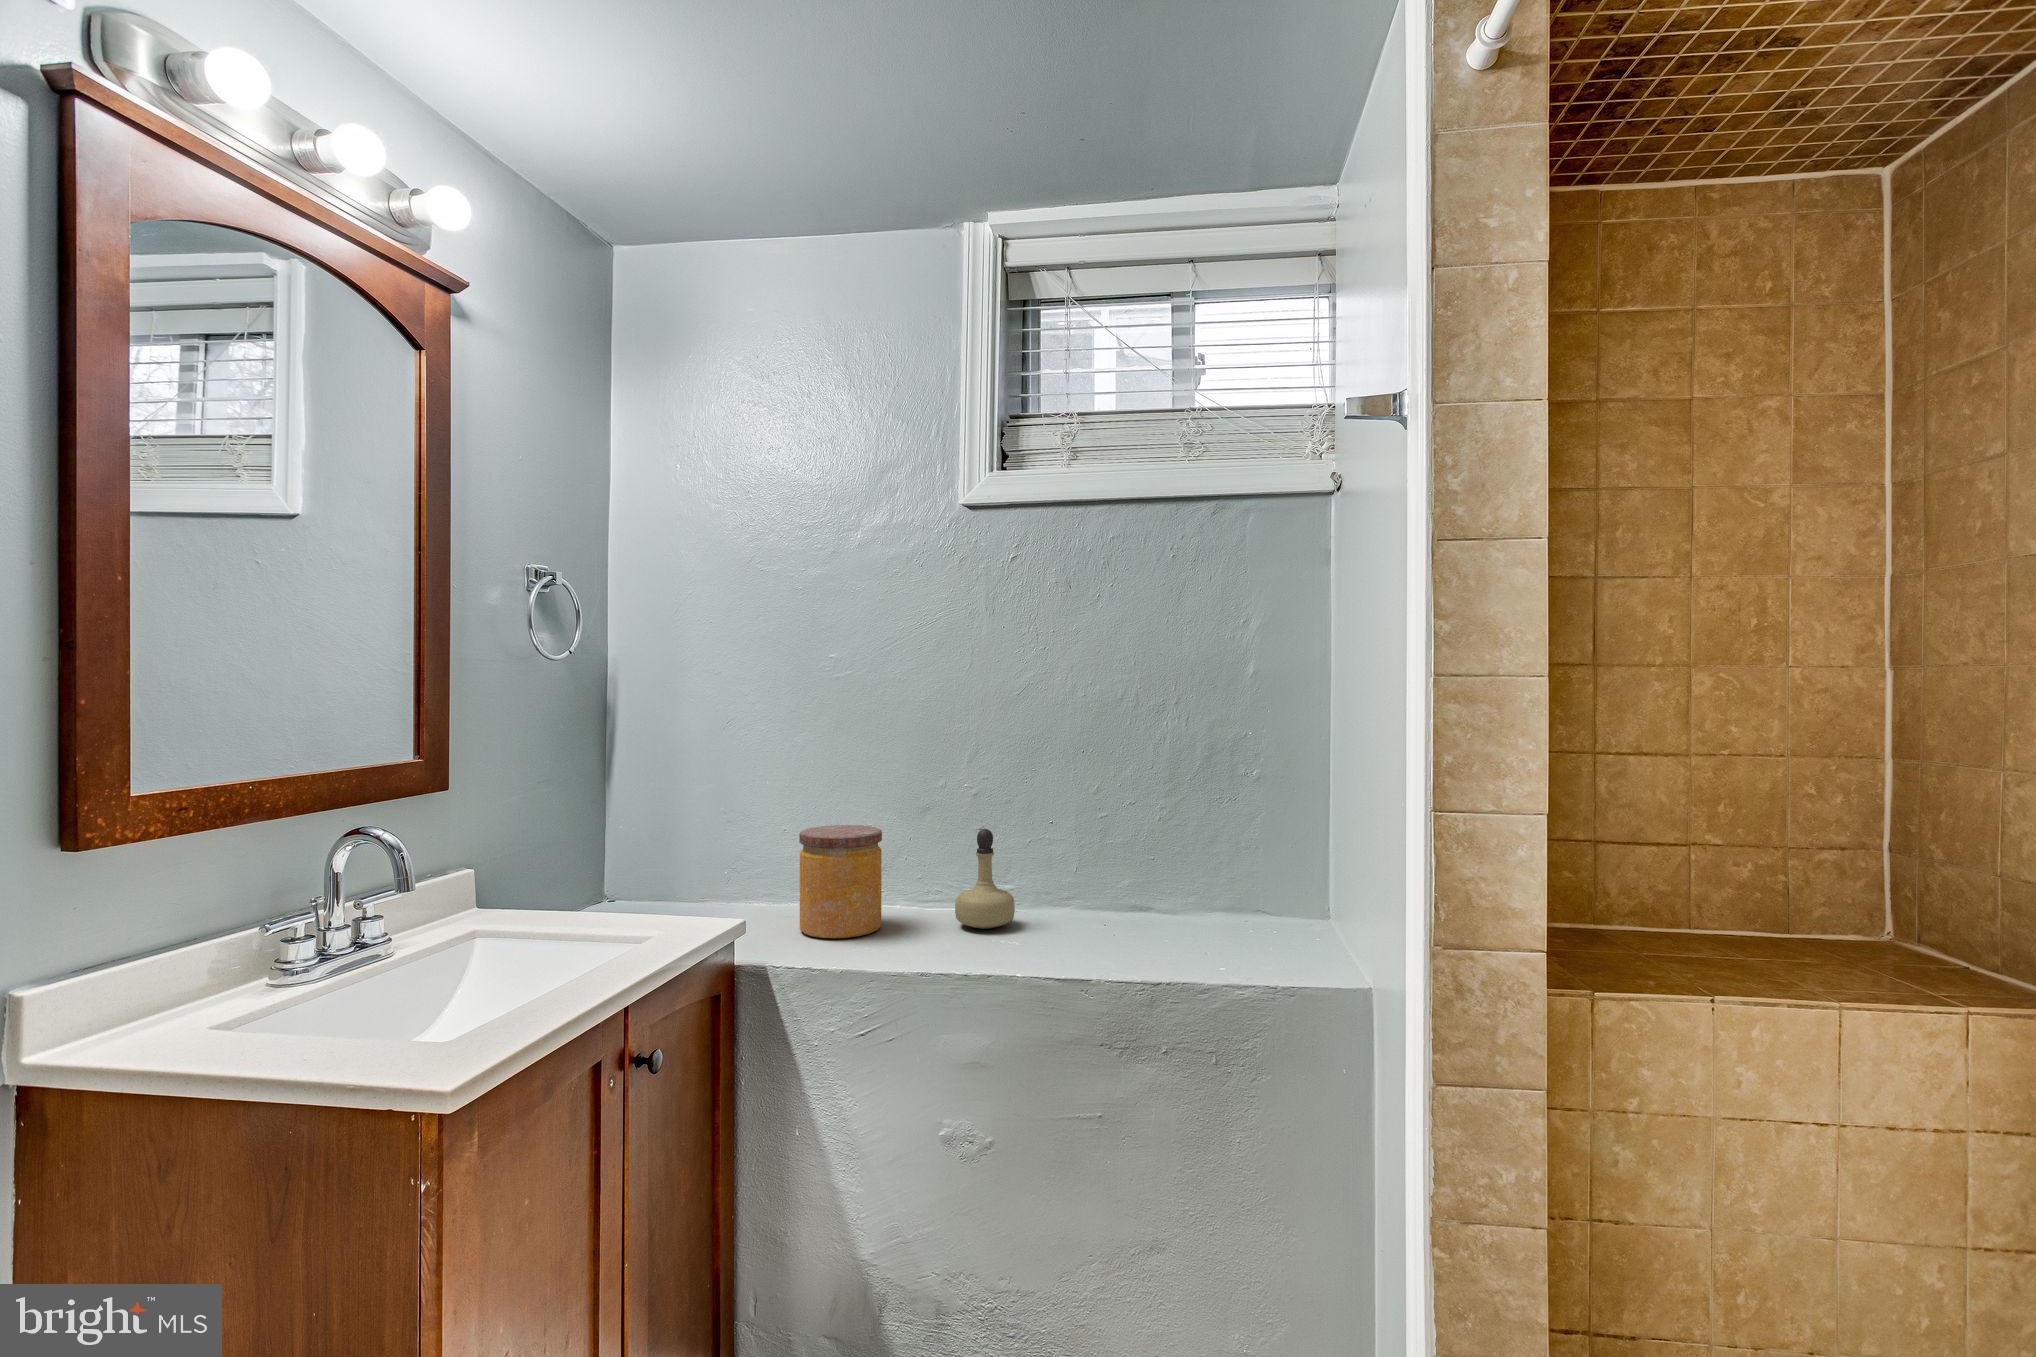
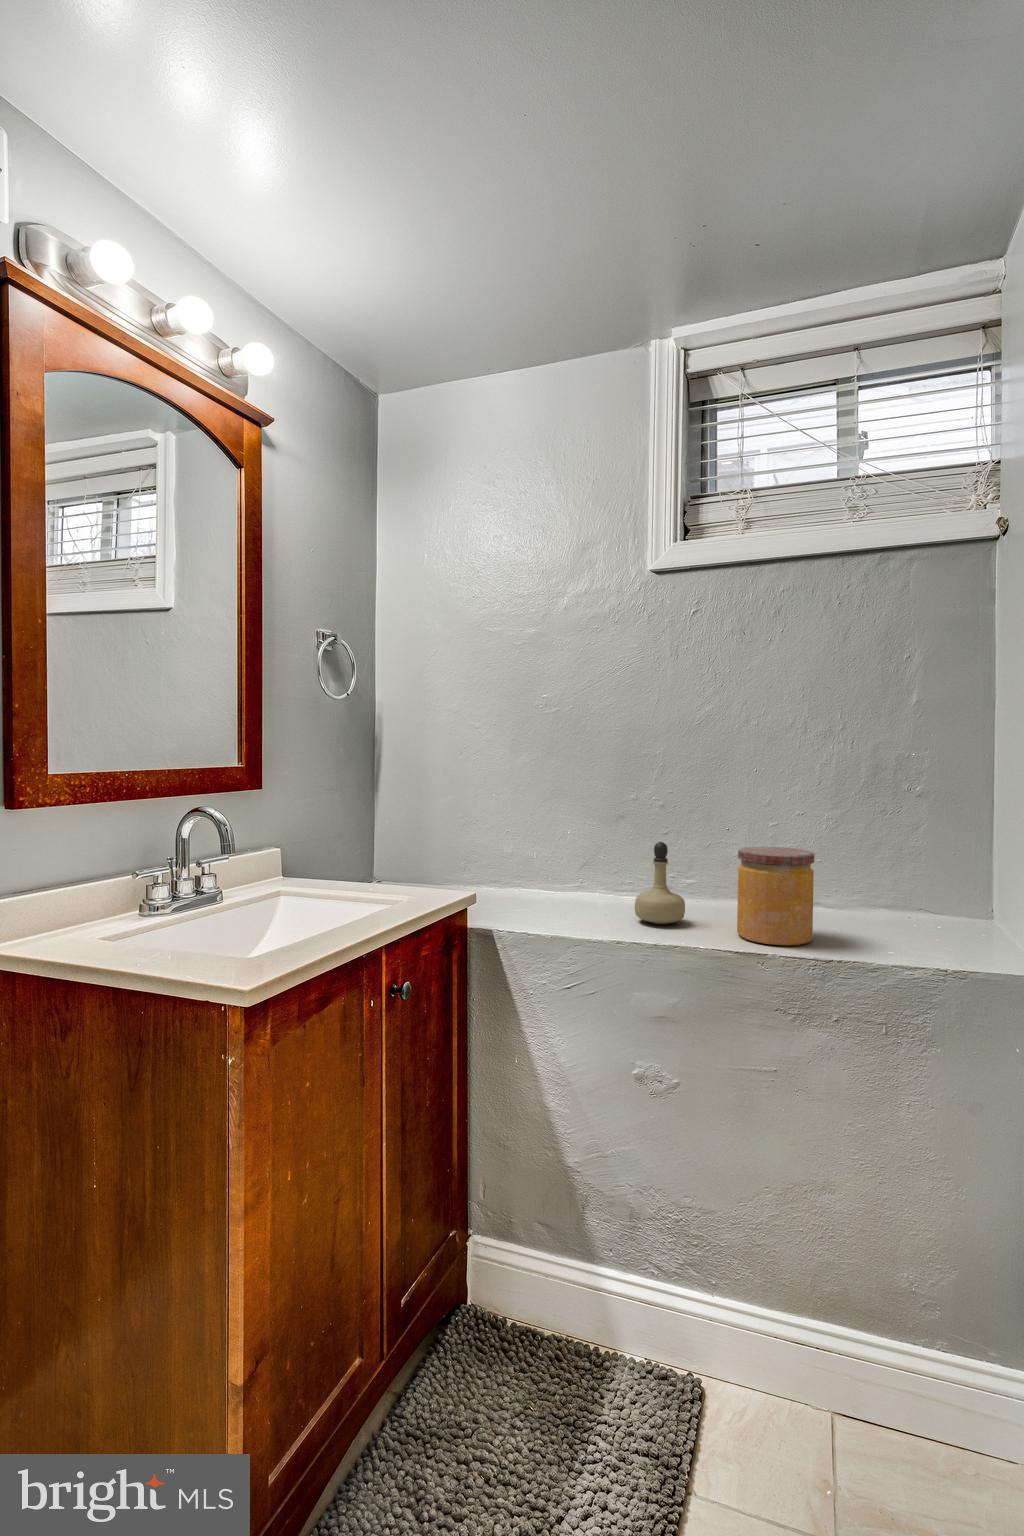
jar: present [799,825,882,938] -> present [737,847,814,945]

